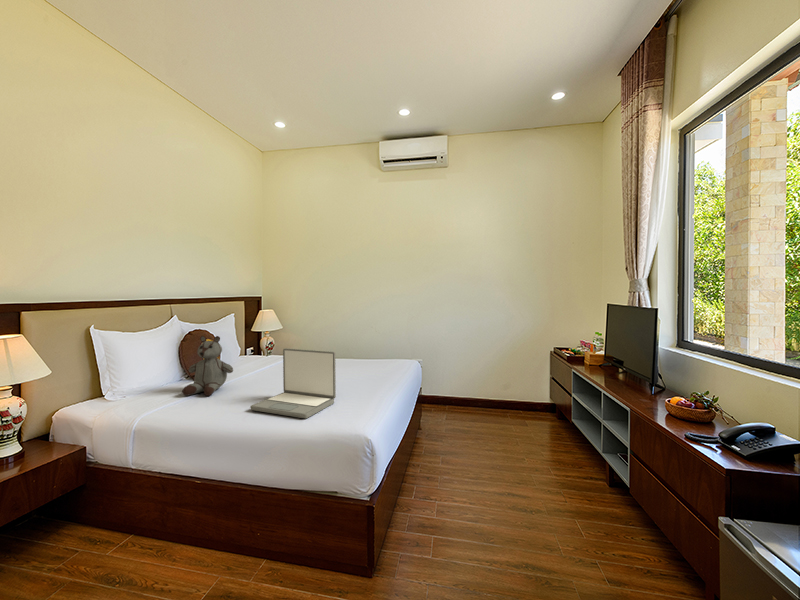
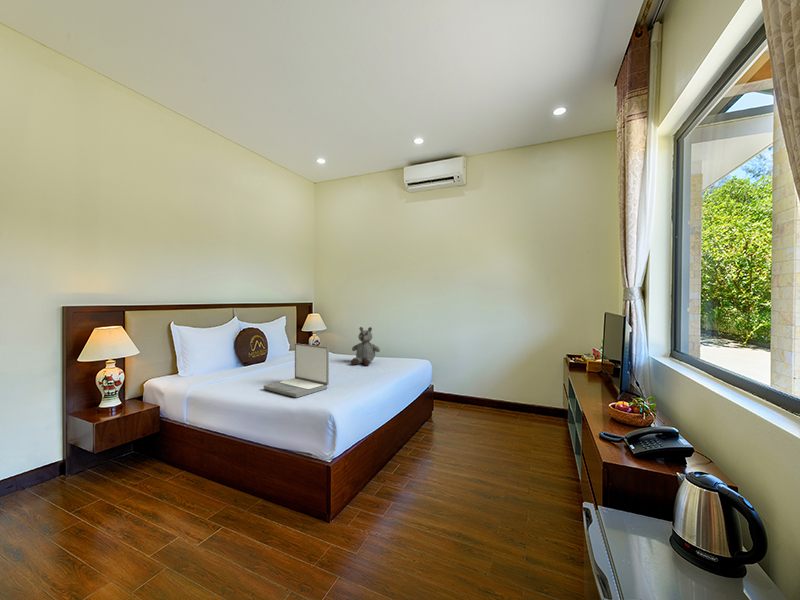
stuffed bear: present [182,336,233,396] -> present [351,327,380,366]

